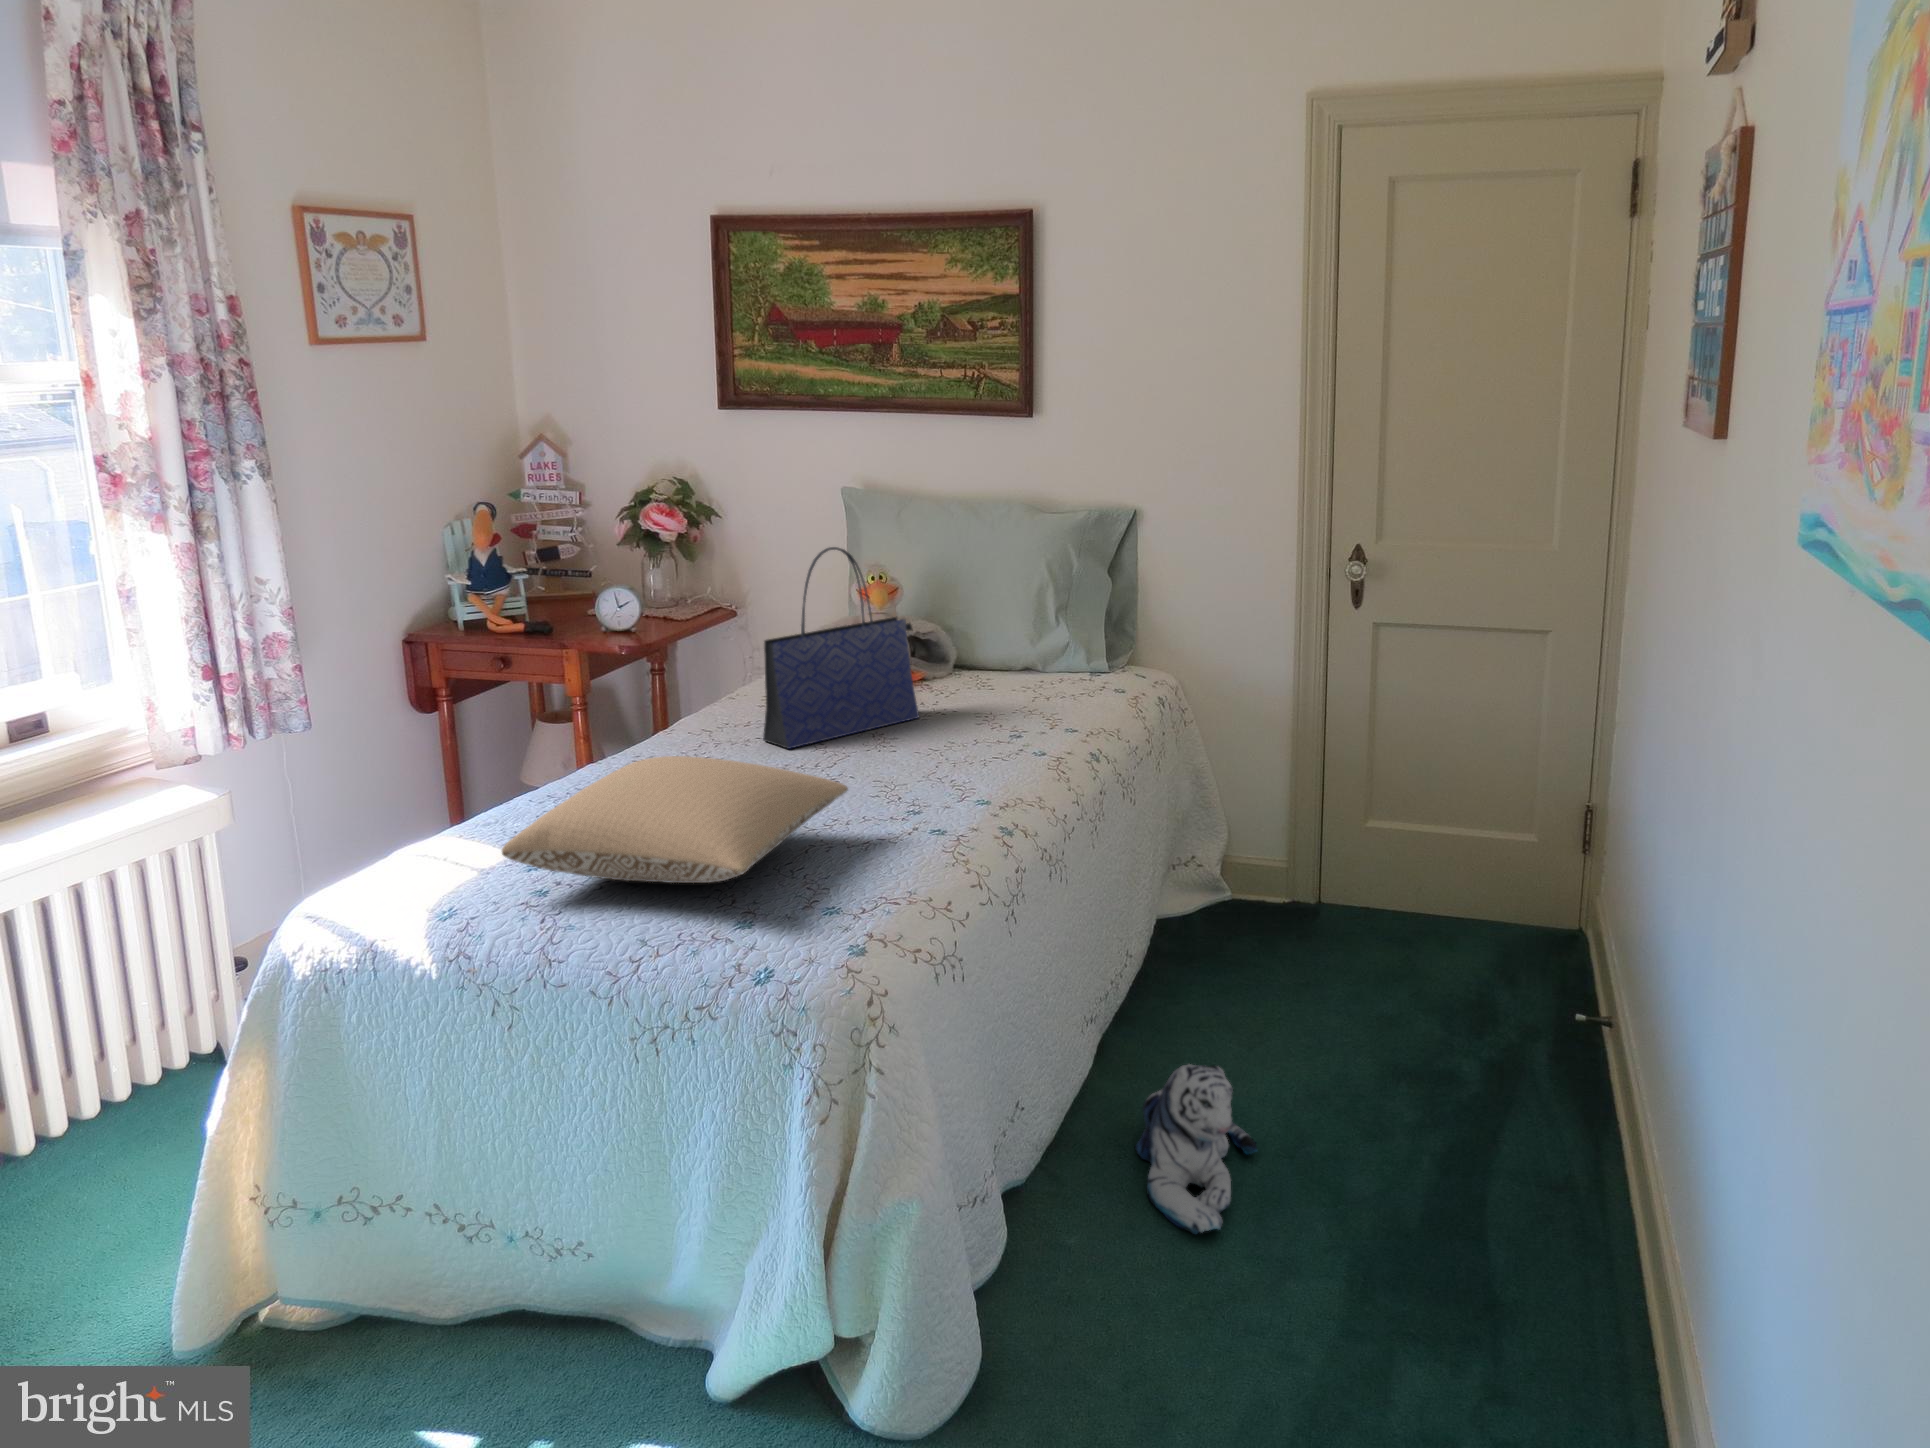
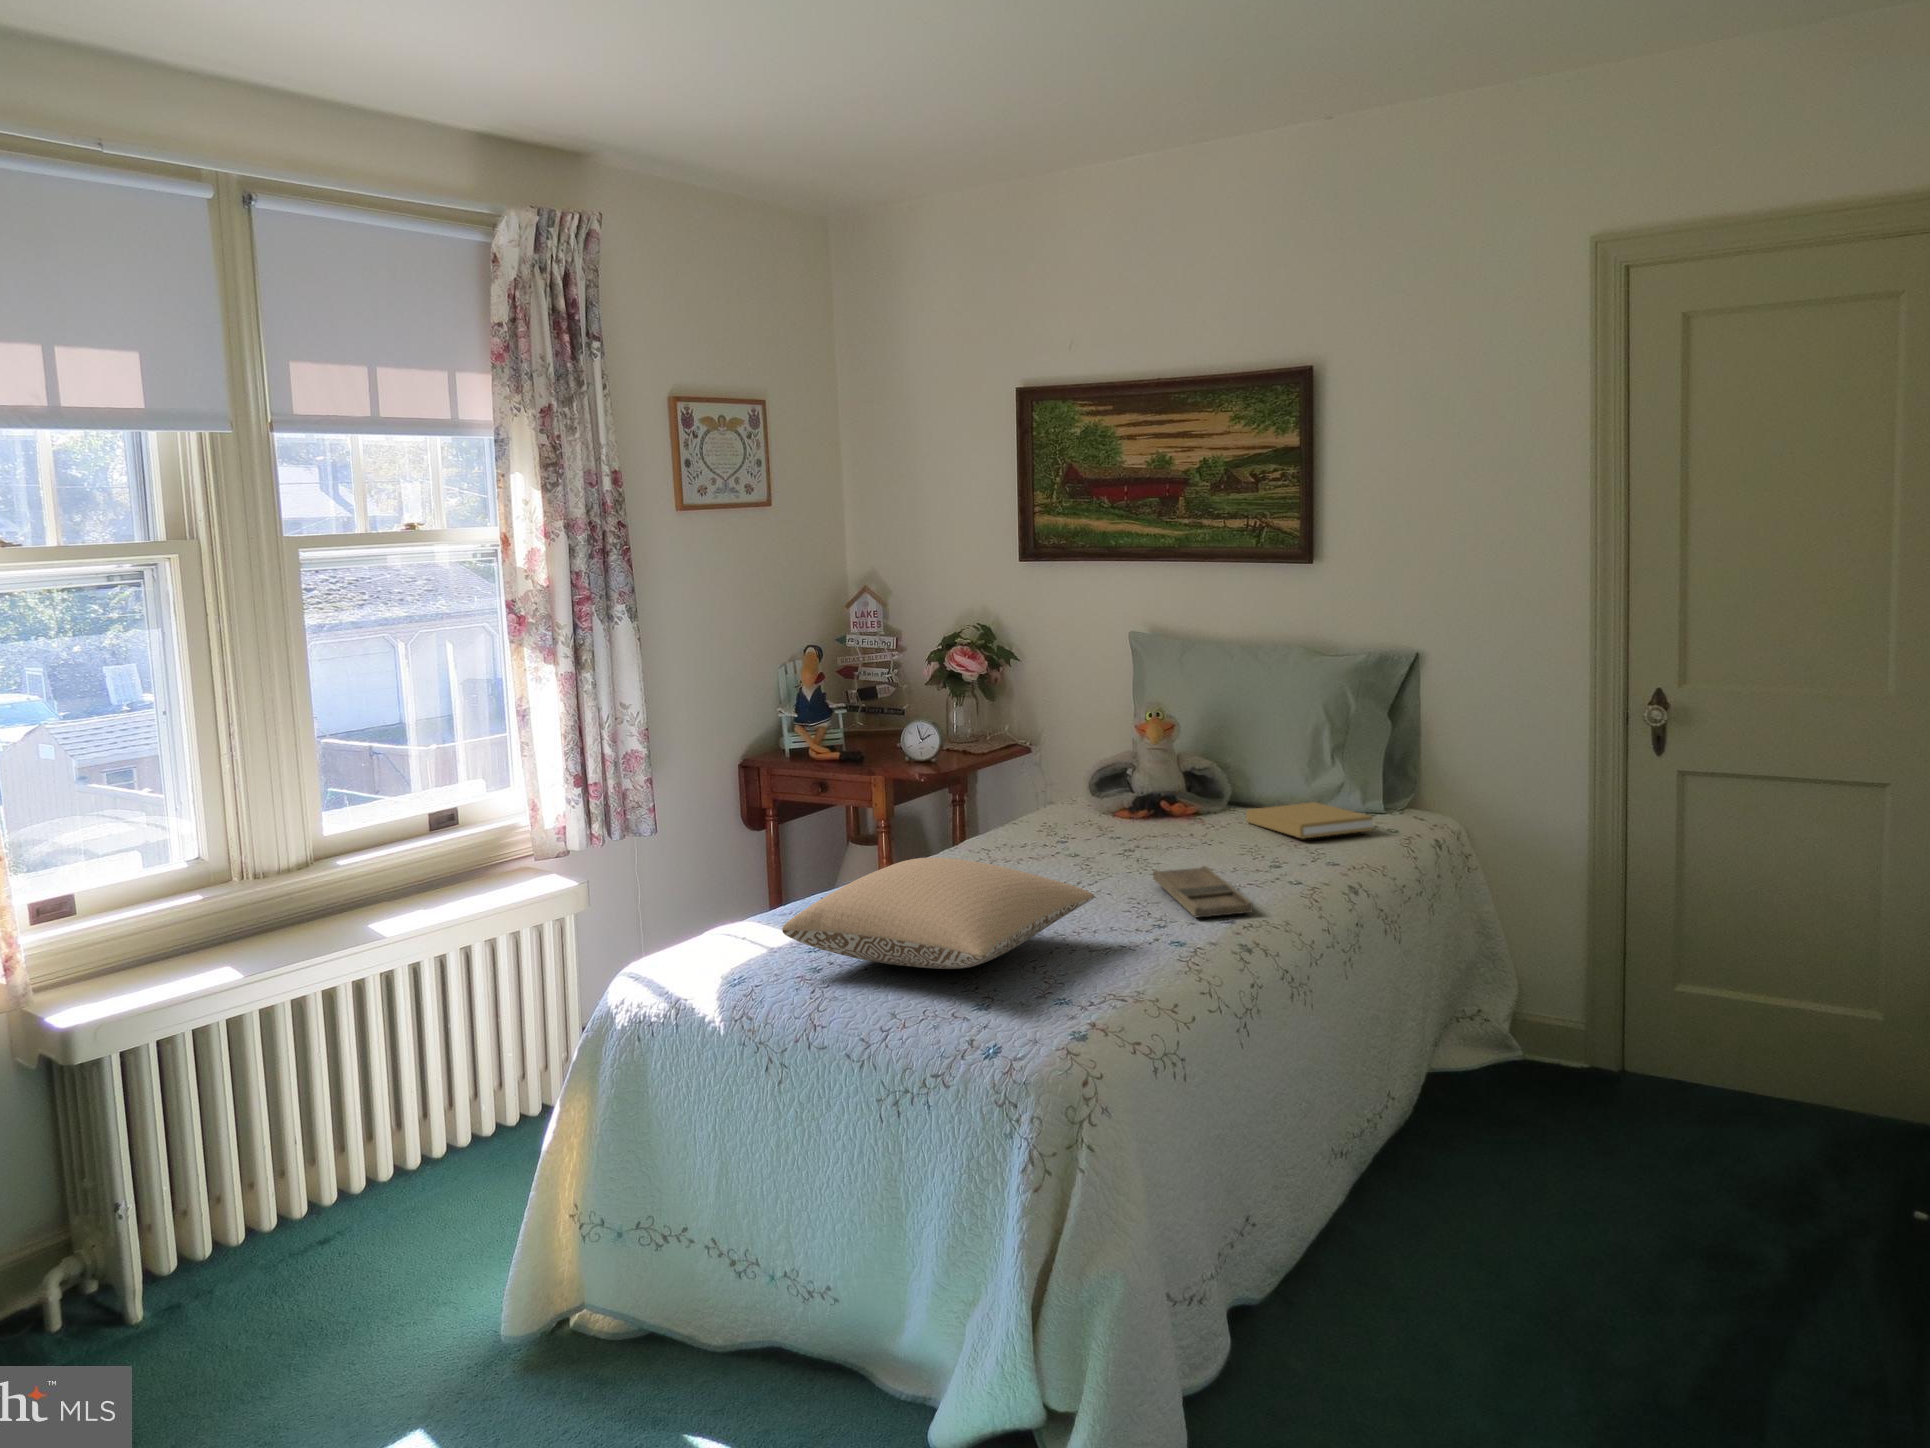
tote bag: present [763,547,919,749] -> none [1033,680,1185,867]
book: none [975,665,1101,705] -> present [1246,802,1373,838]
tray: none [896,742,1005,801] -> present [1153,866,1253,917]
plush toy: present [1135,1064,1257,1234] -> none [1380,1201,1516,1378]

